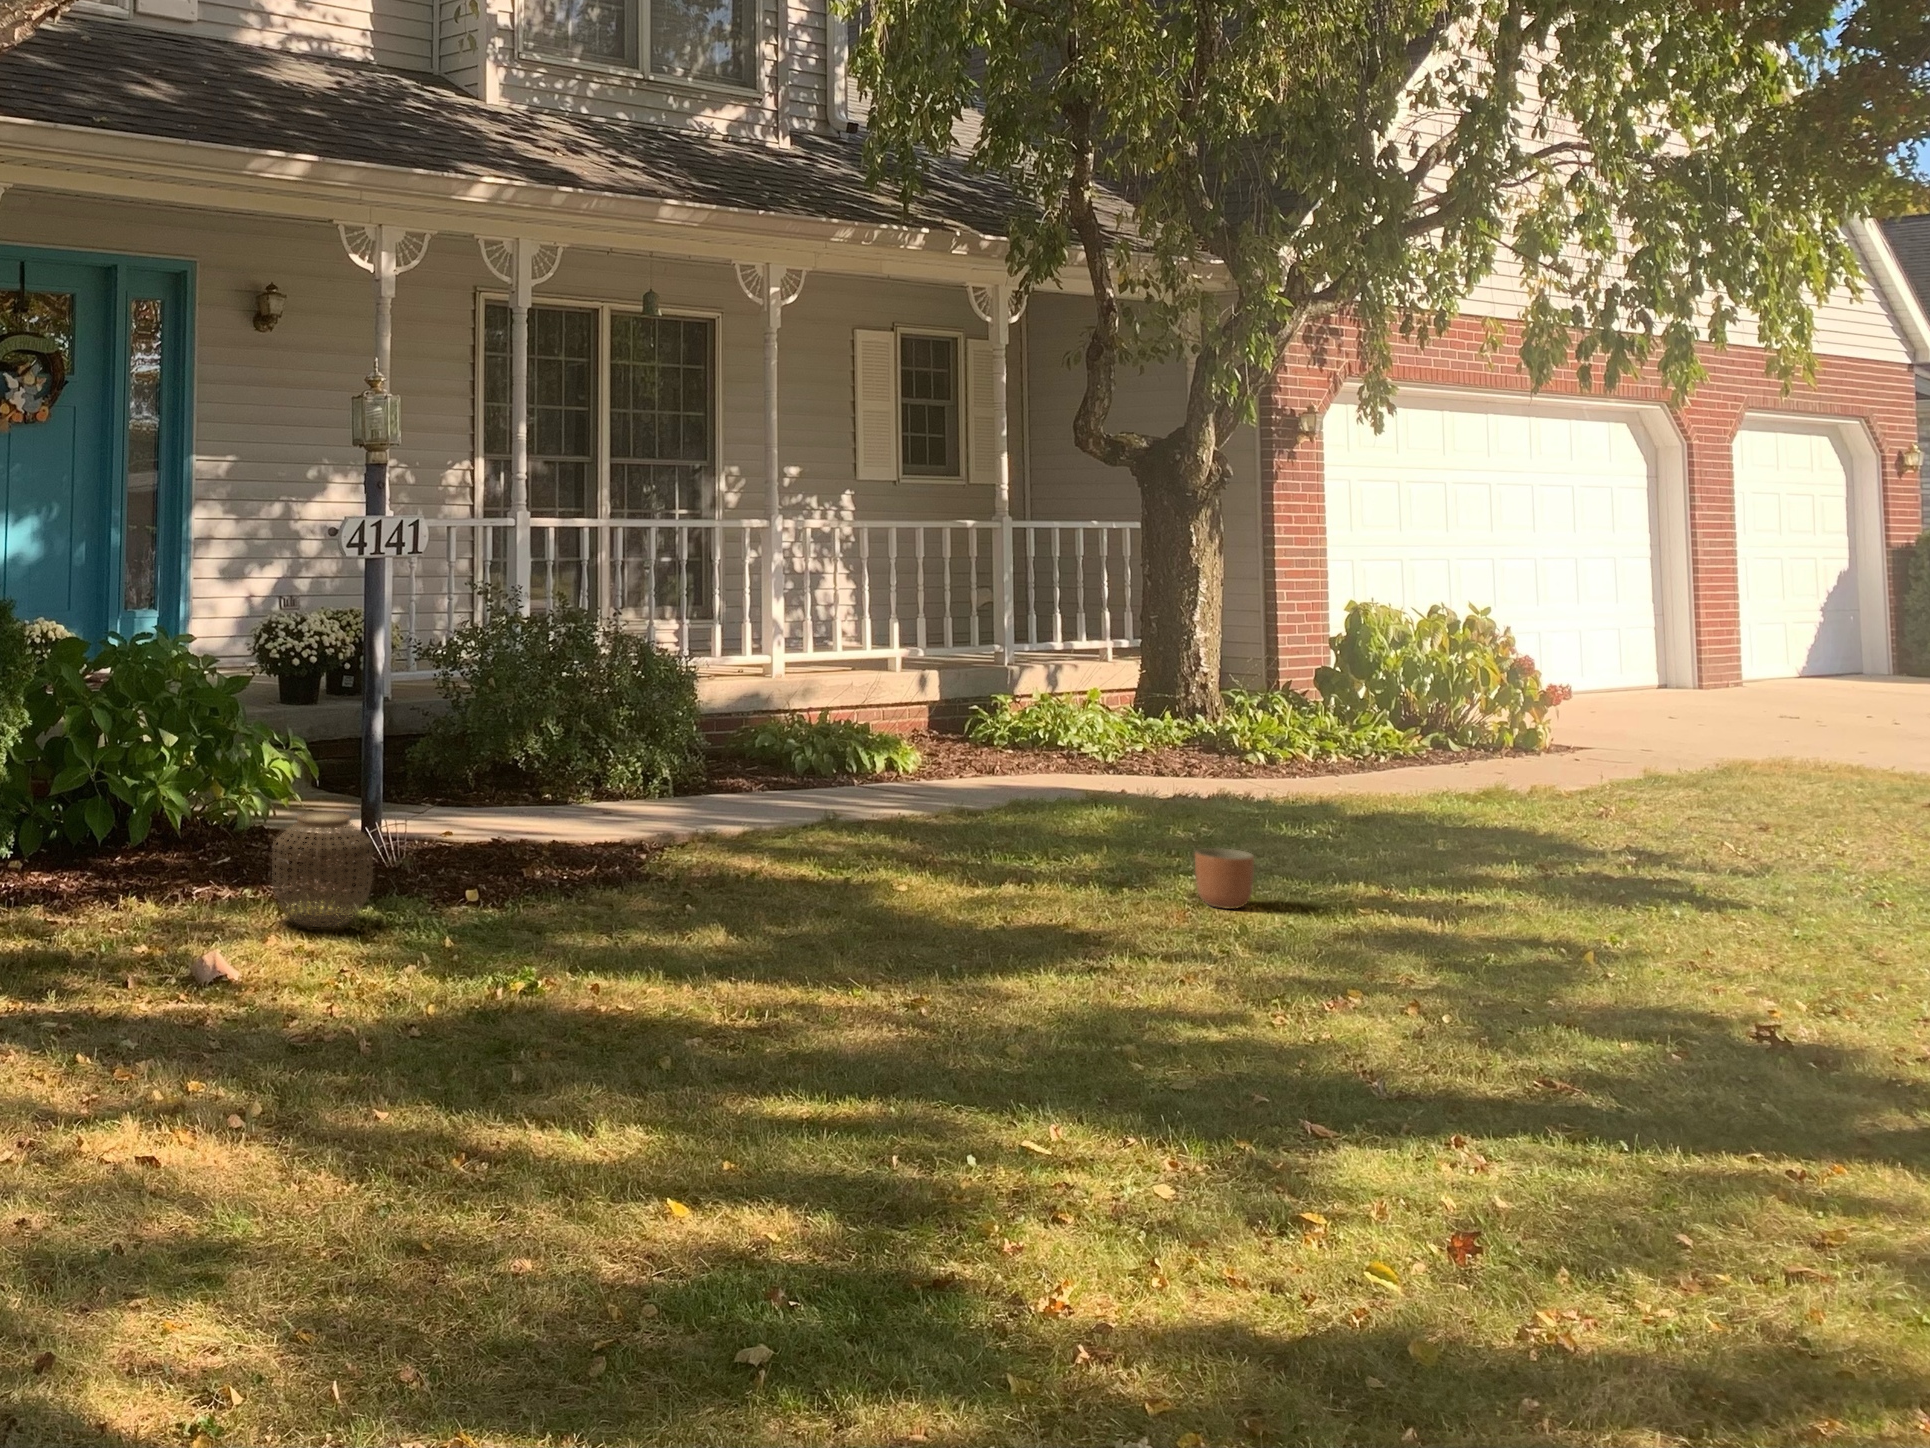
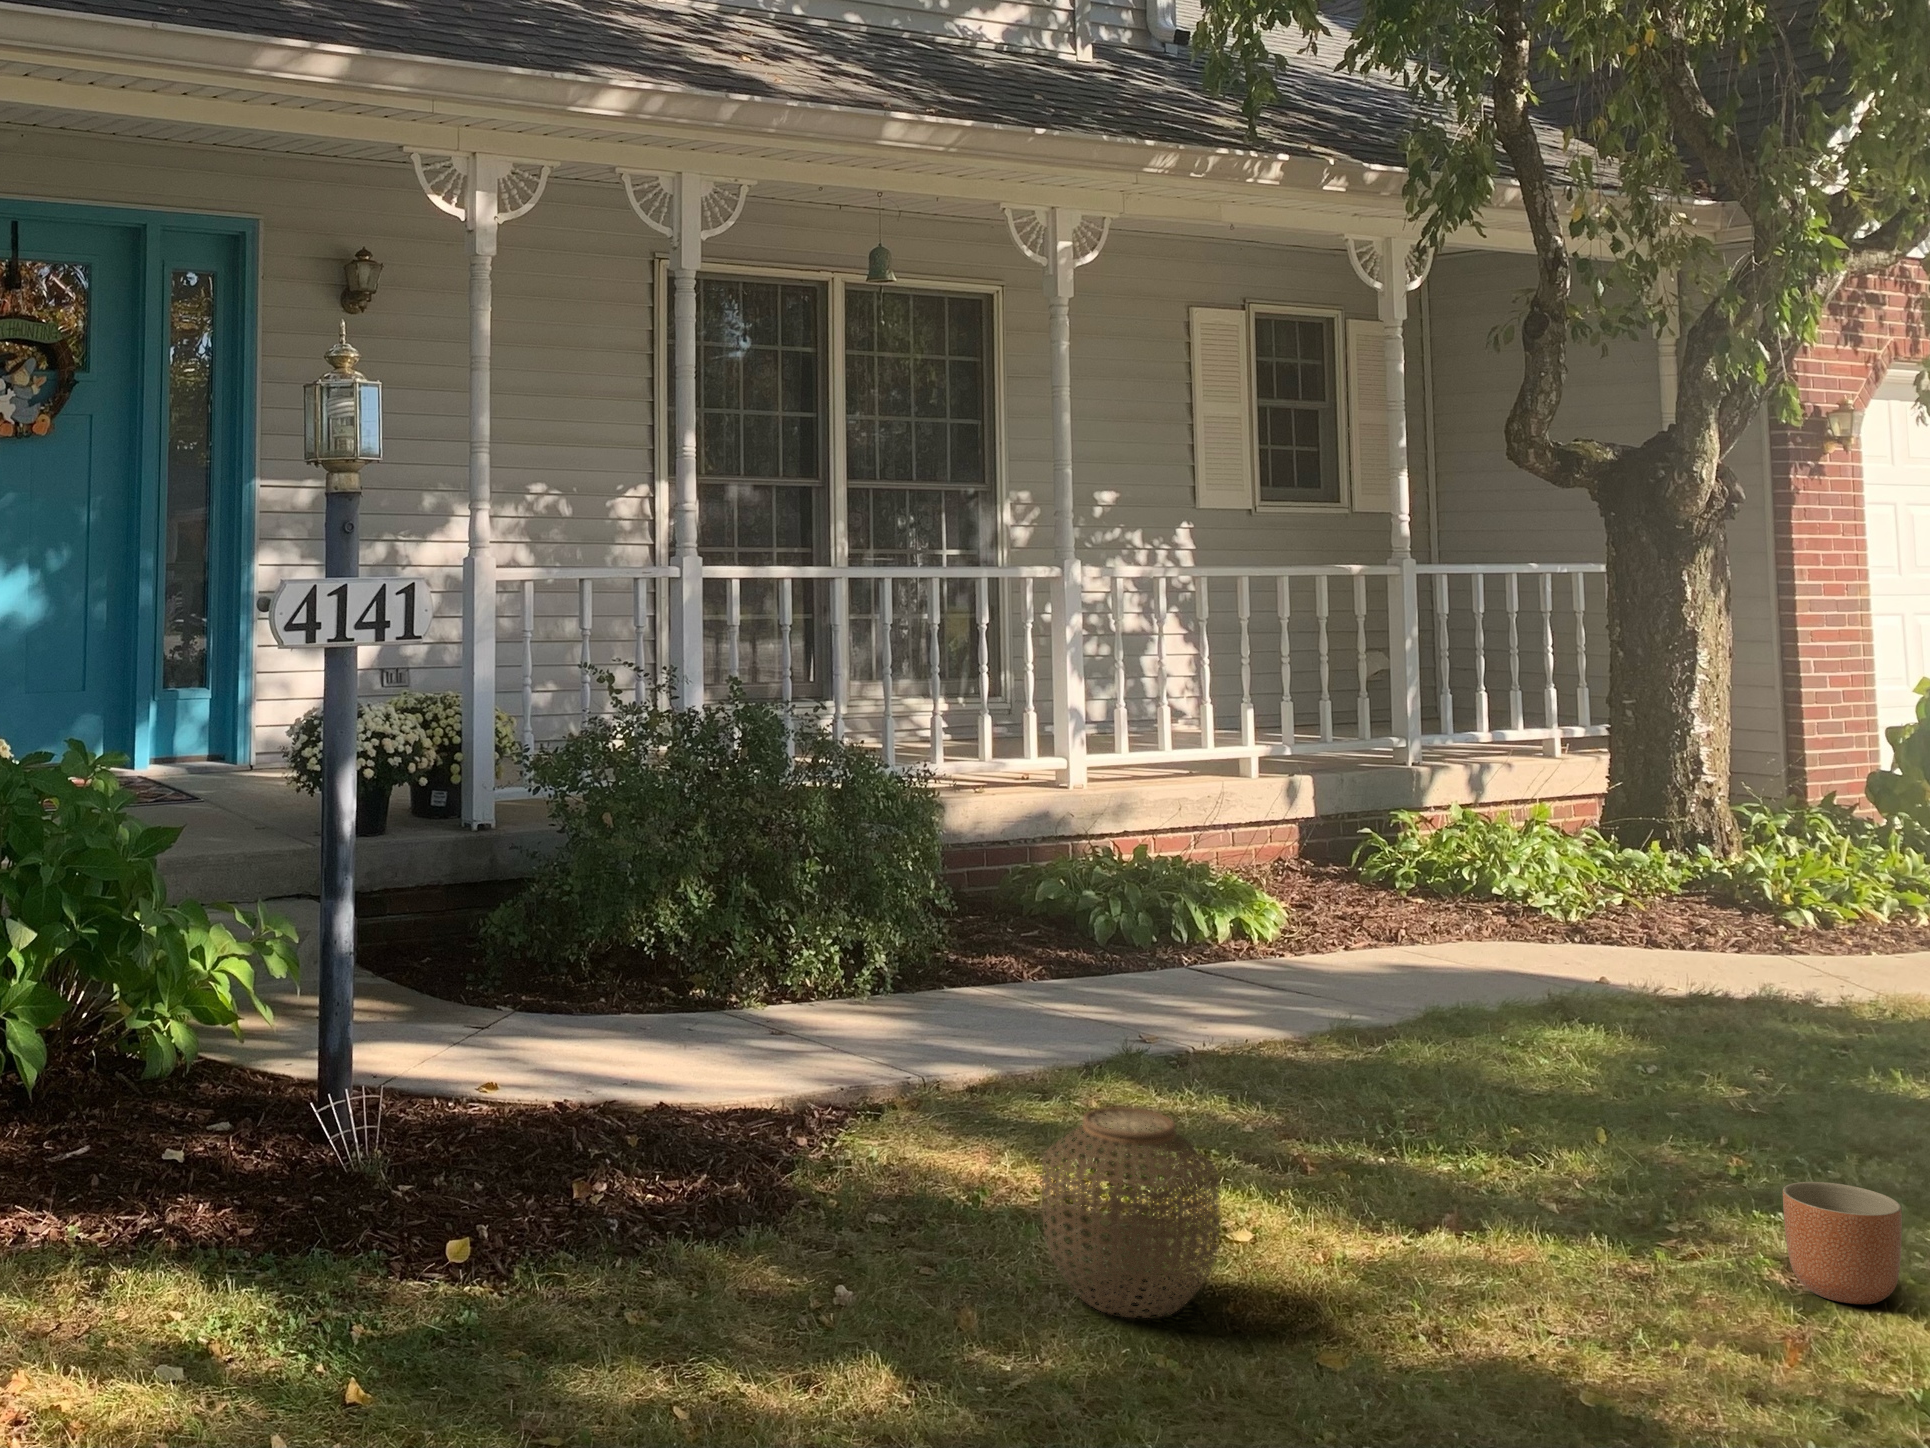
woven basket: present [272,812,373,927] -> present [1042,1107,1220,1318]

